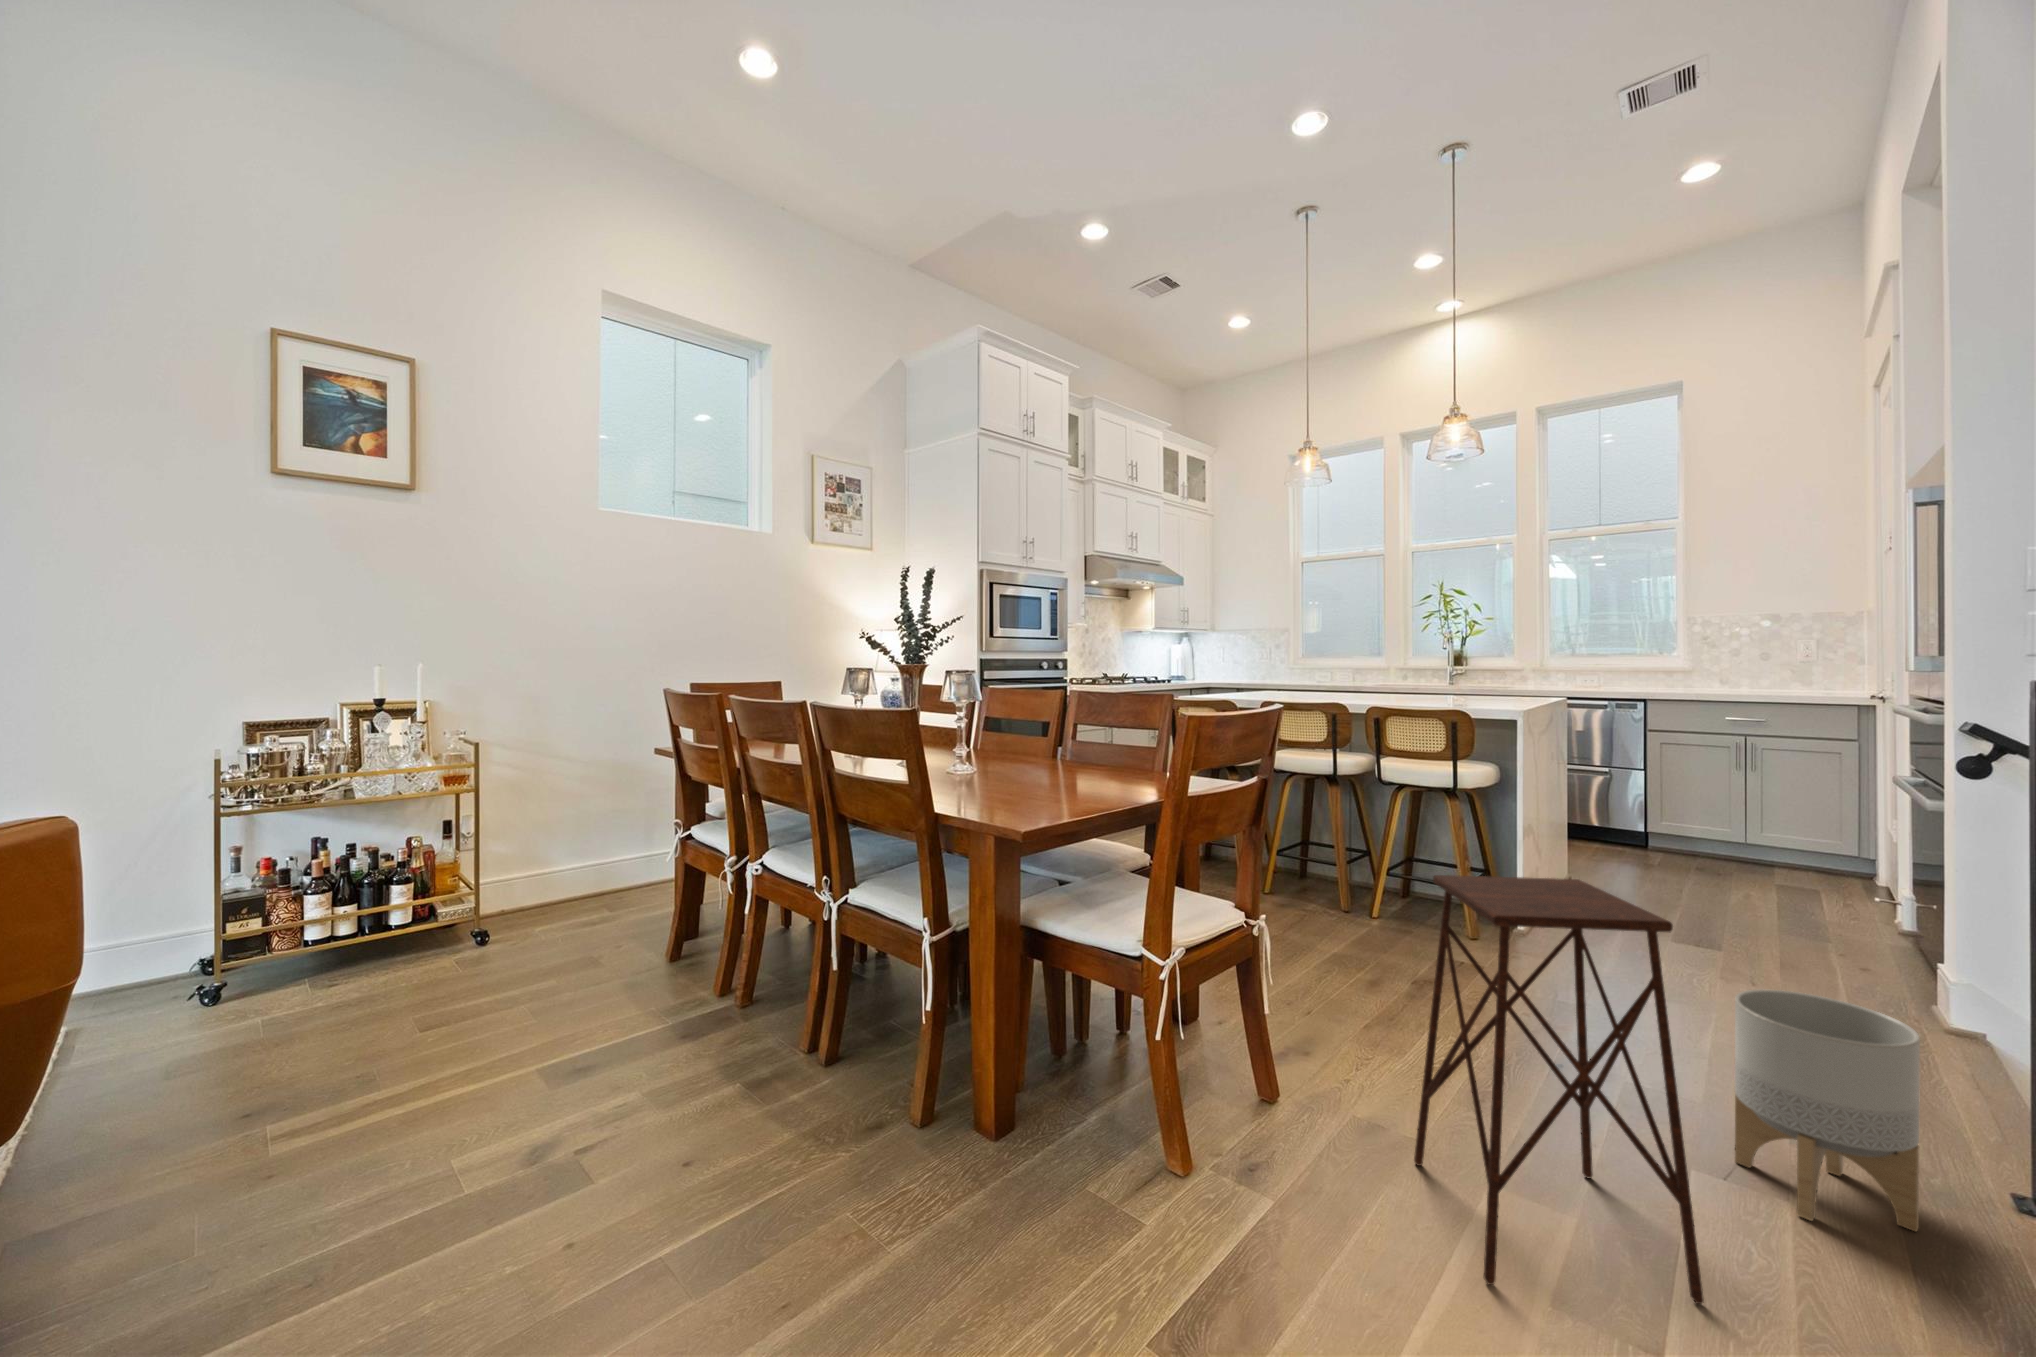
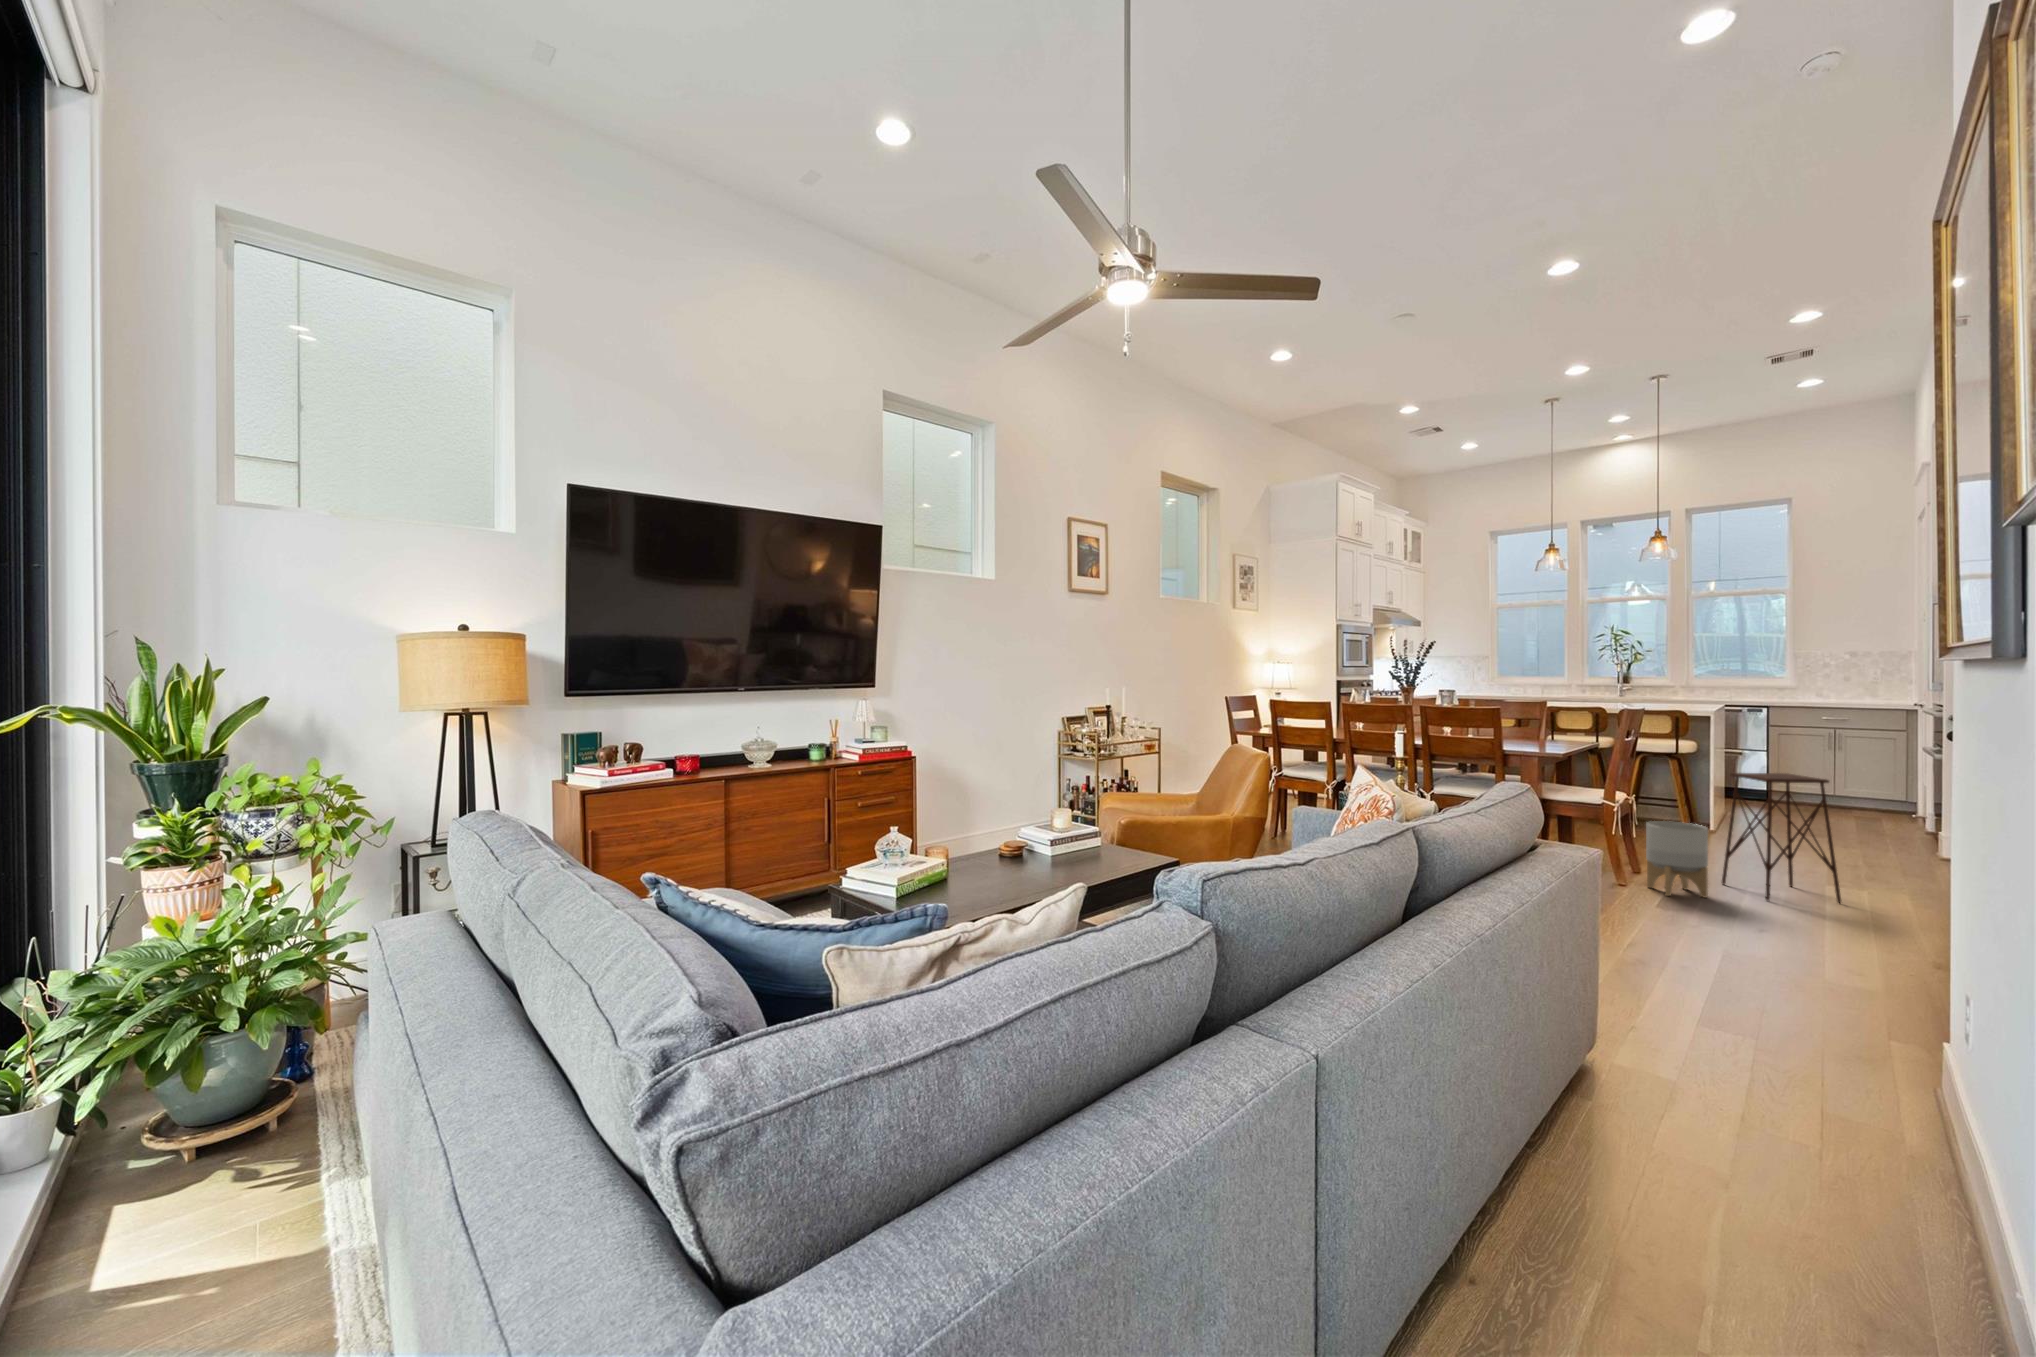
planter: present [1735,989,1920,1231] -> present [1646,821,1708,898]

